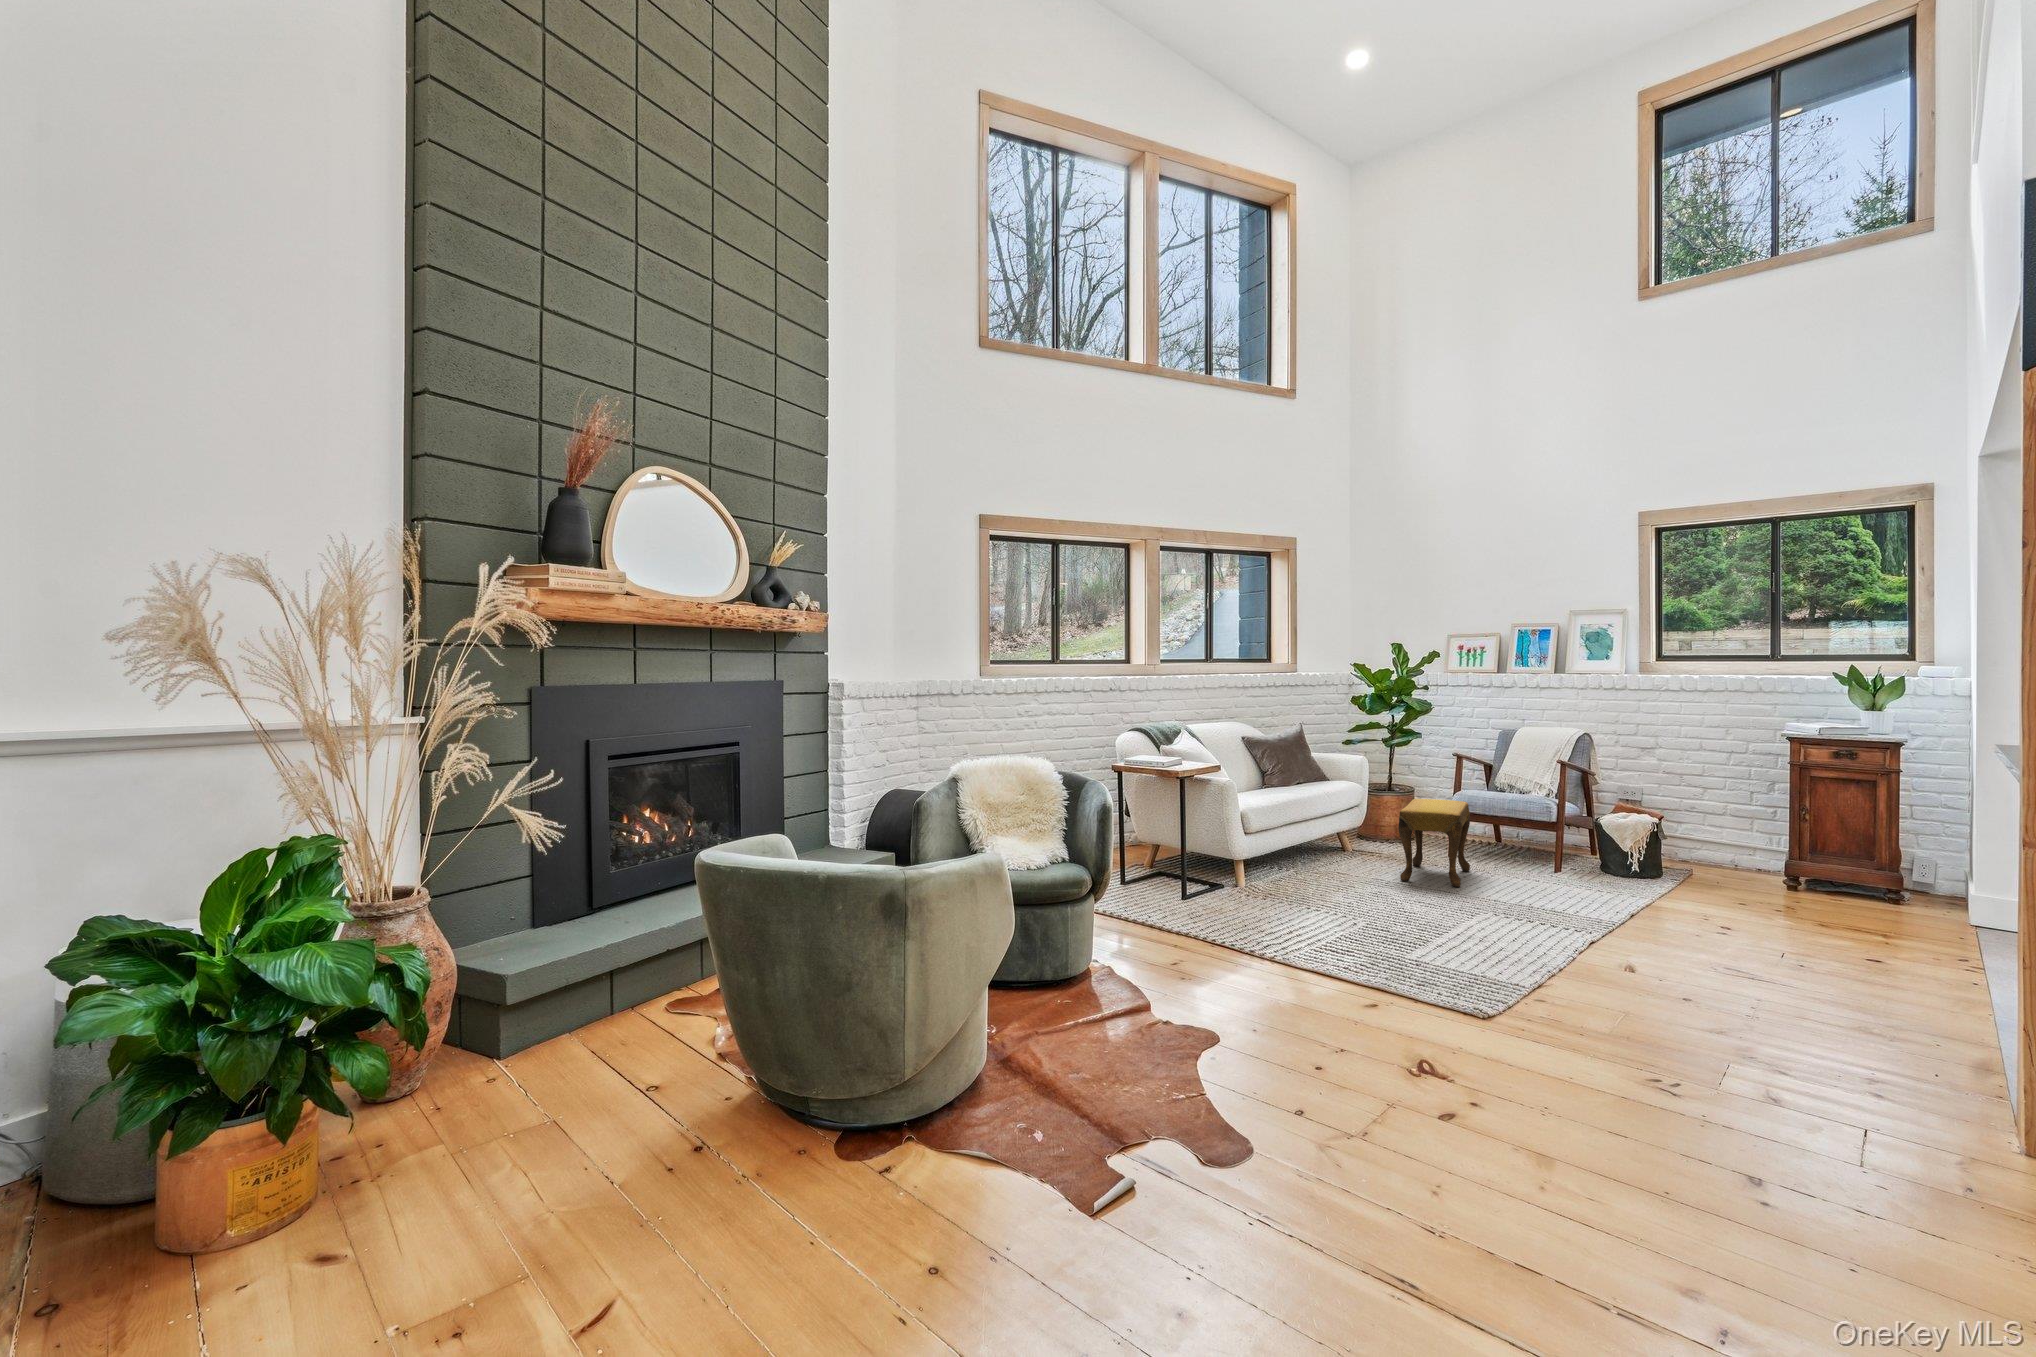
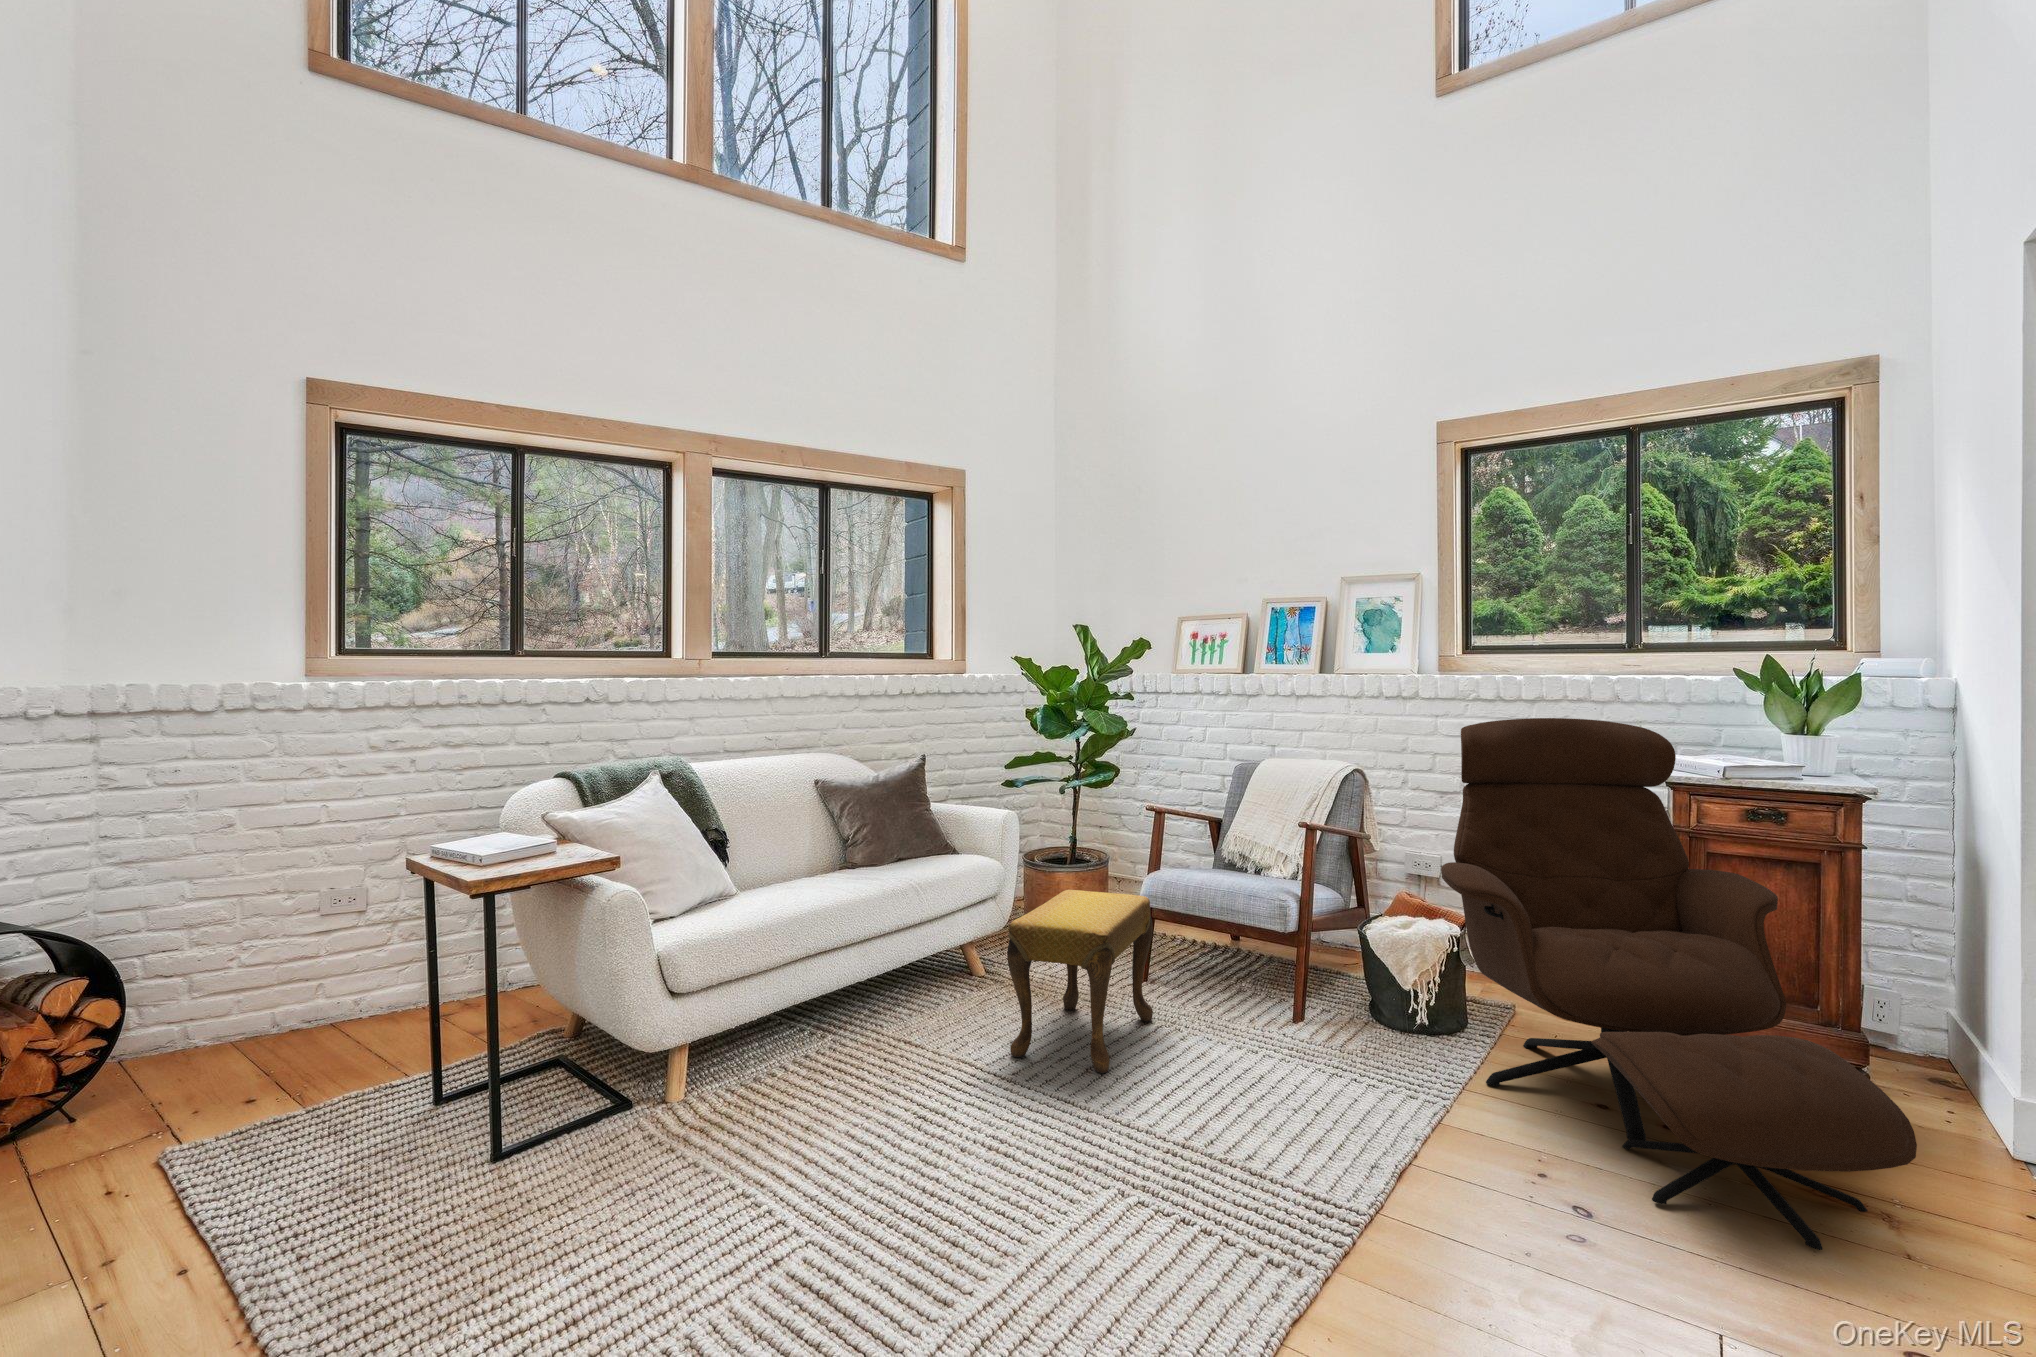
lounge chair: none [1648,702,1895,940] -> present [1441,718,1917,1250]

